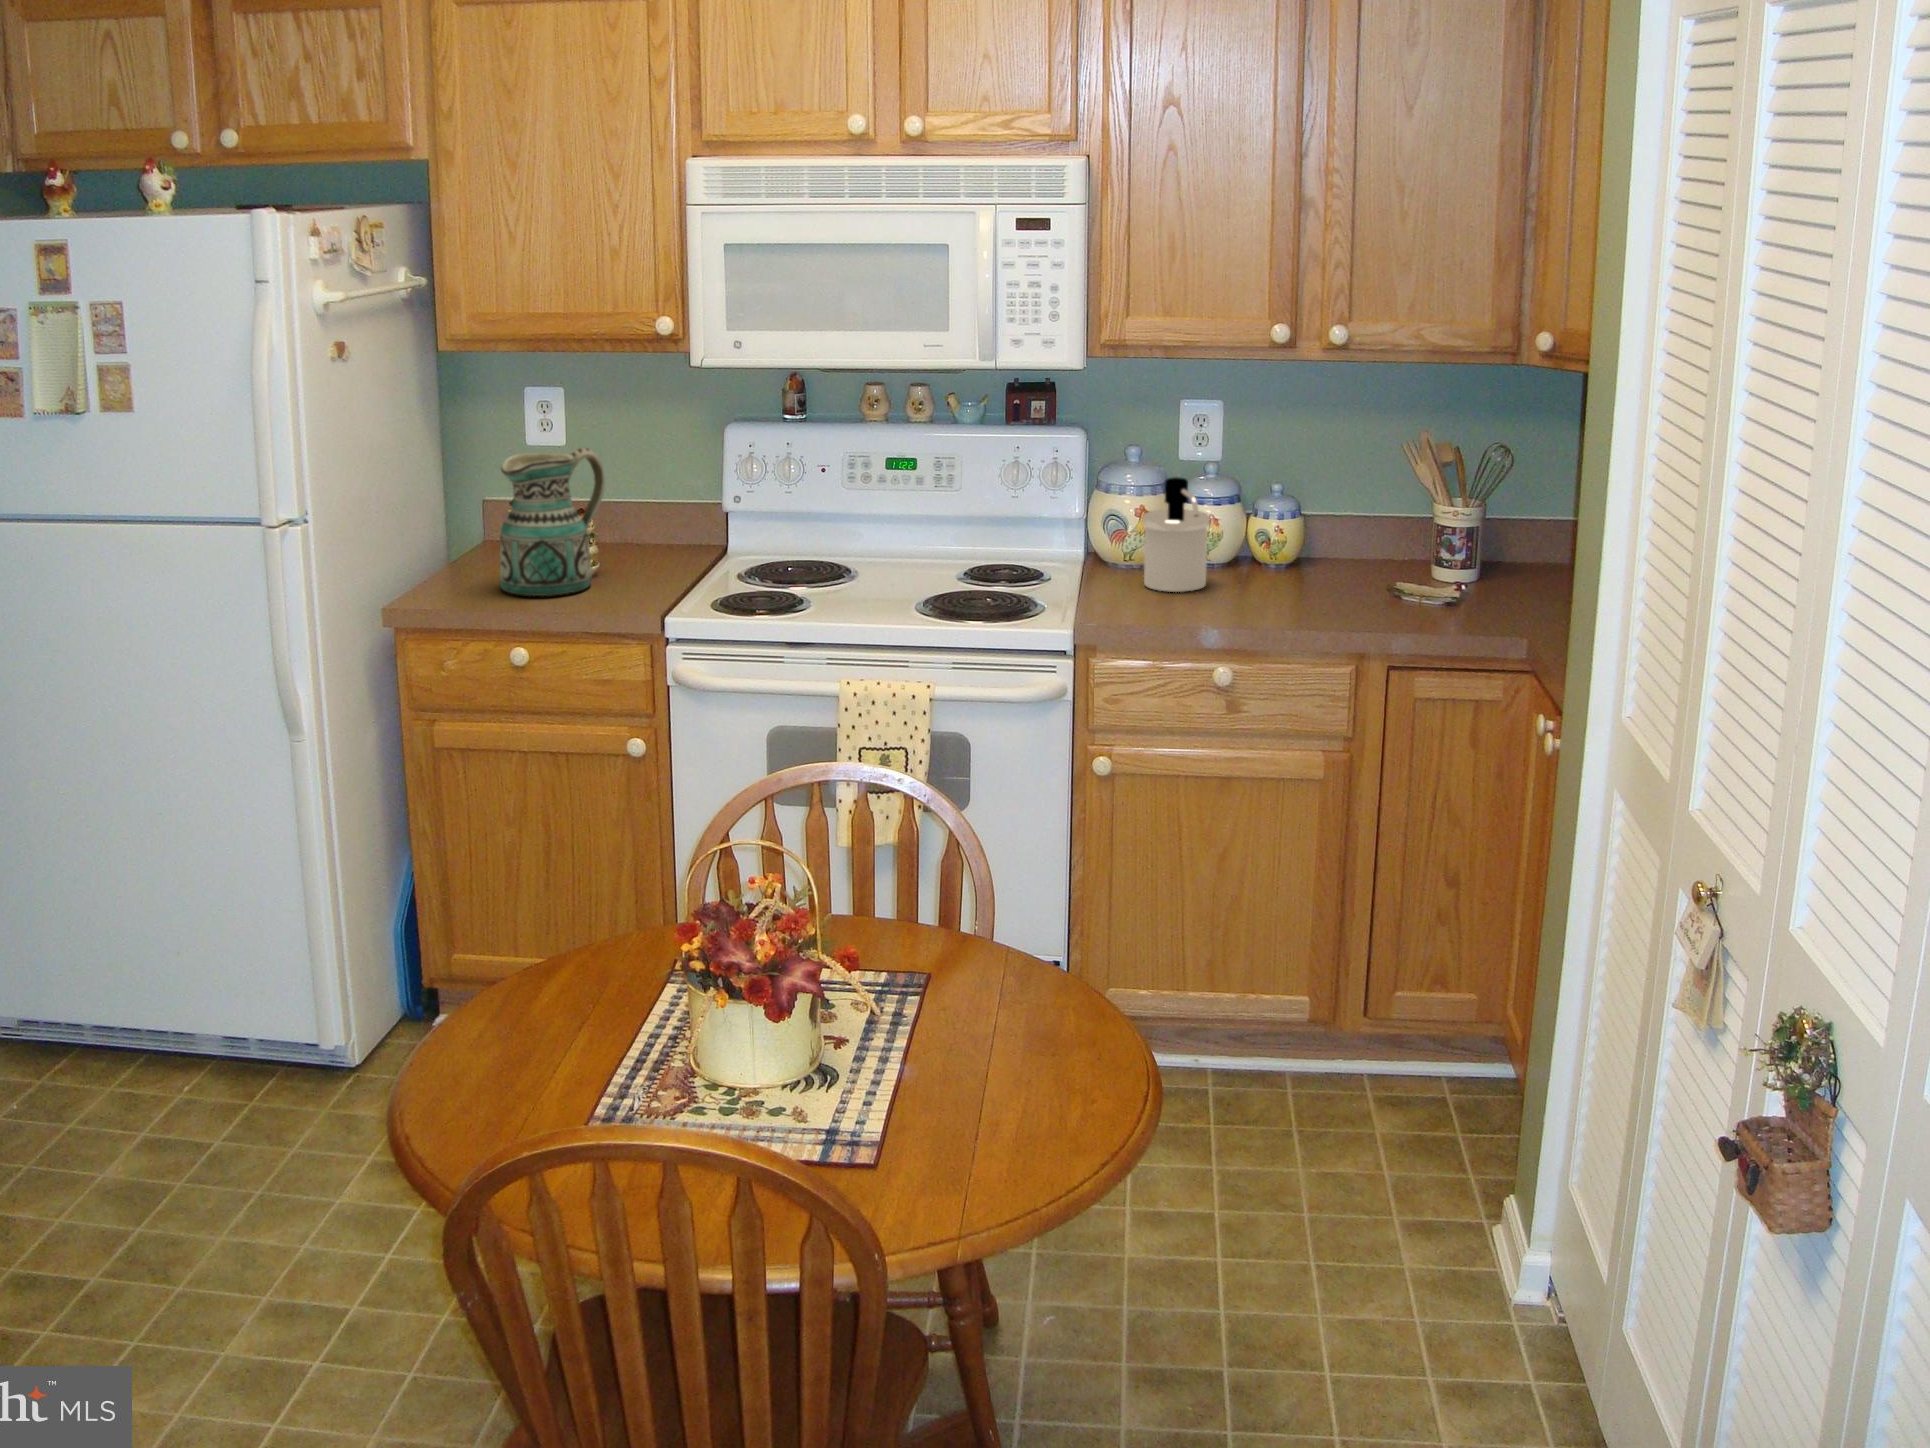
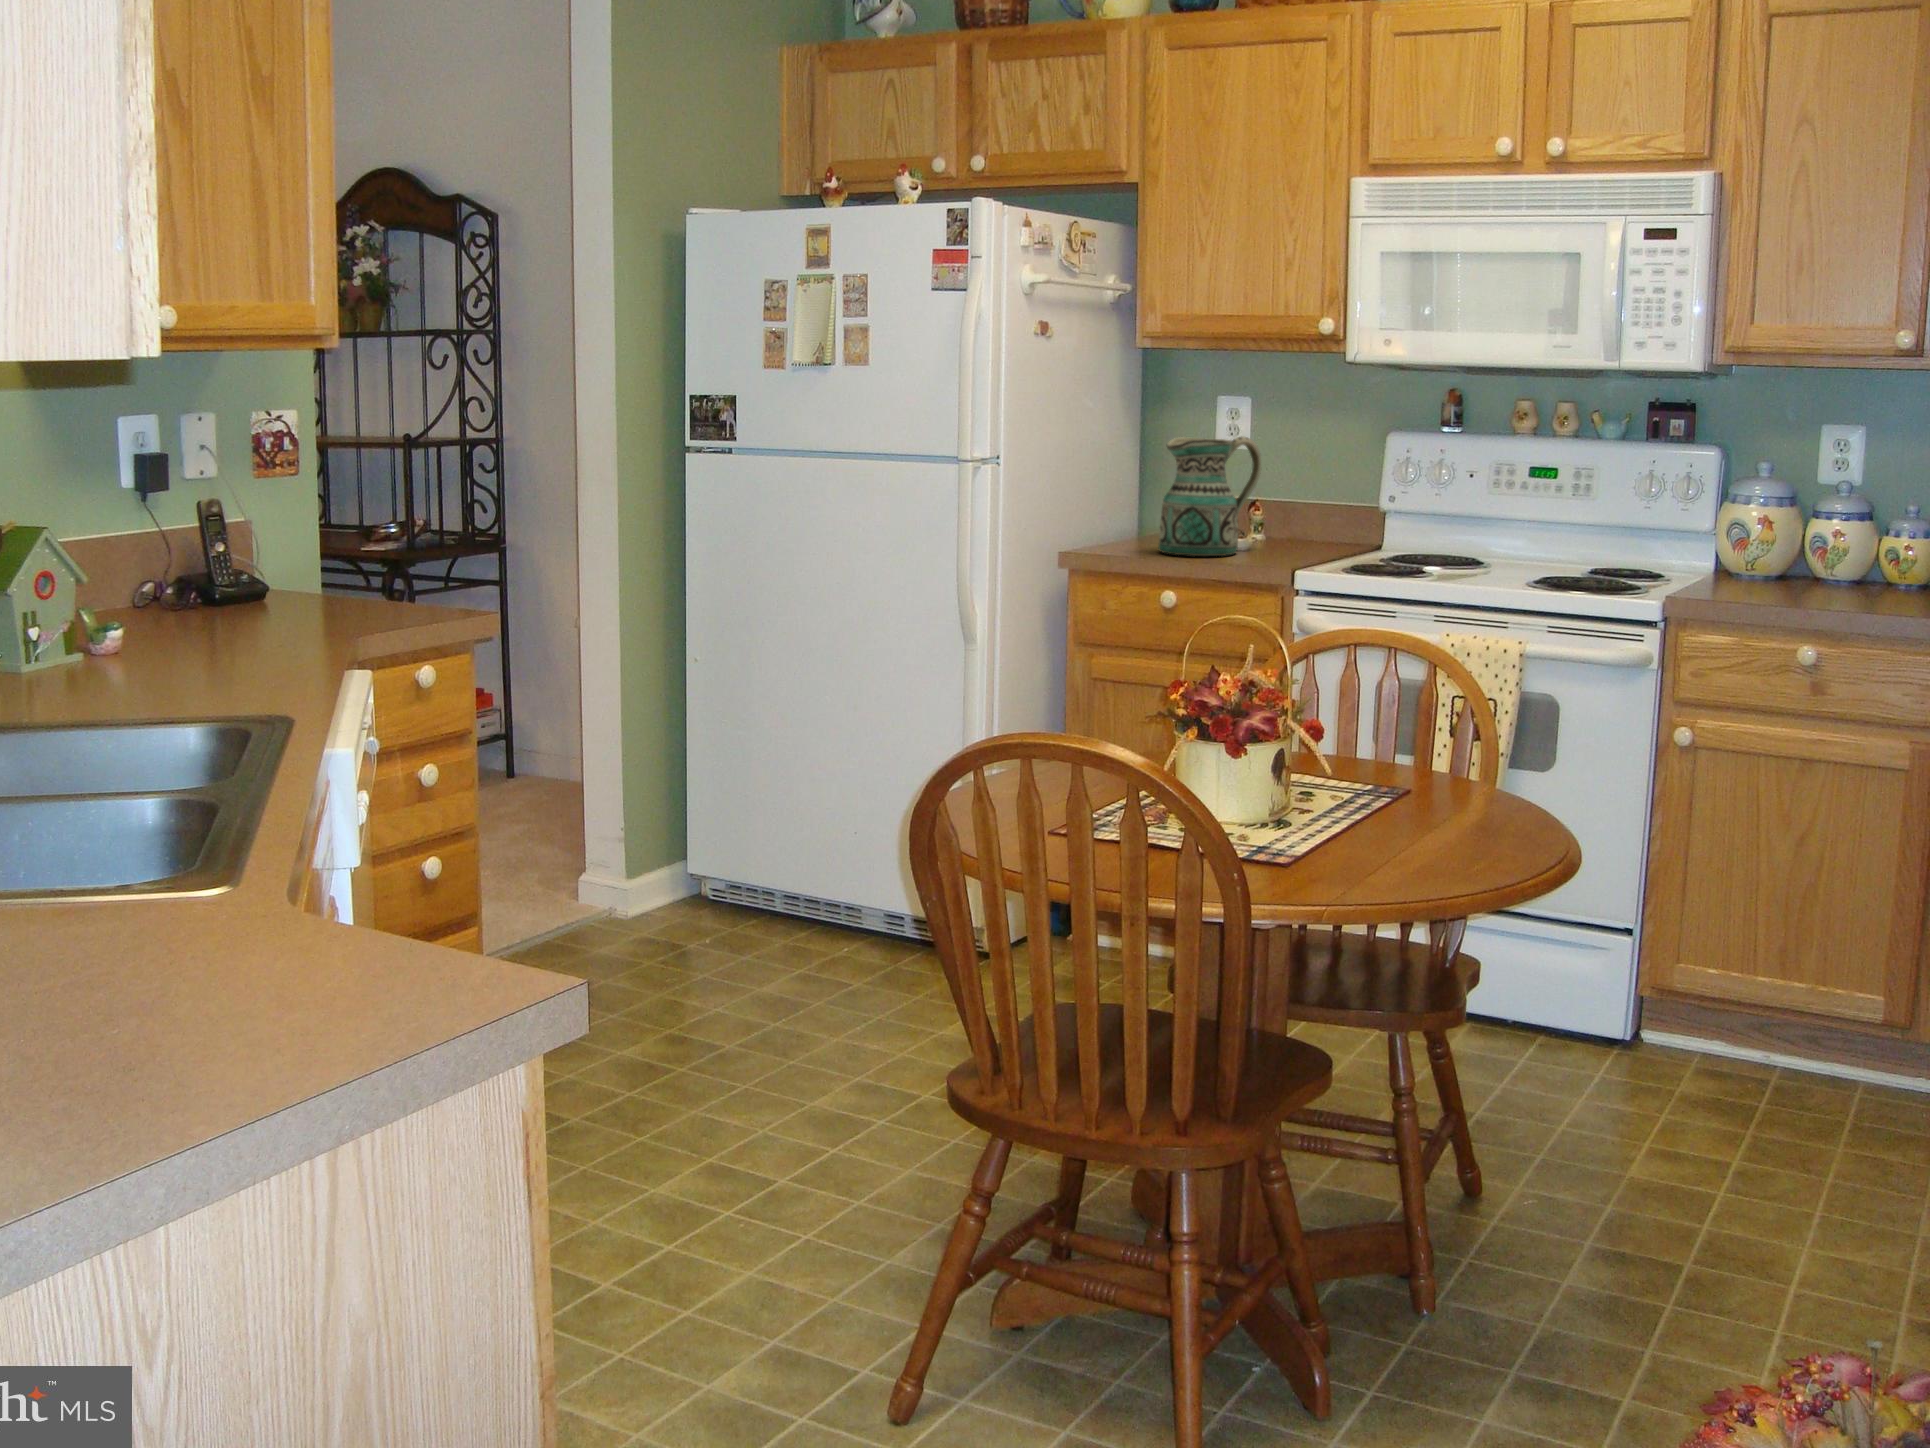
soap dispenser: present [1143,477,1210,592] -> none [1755,482,1829,591]

